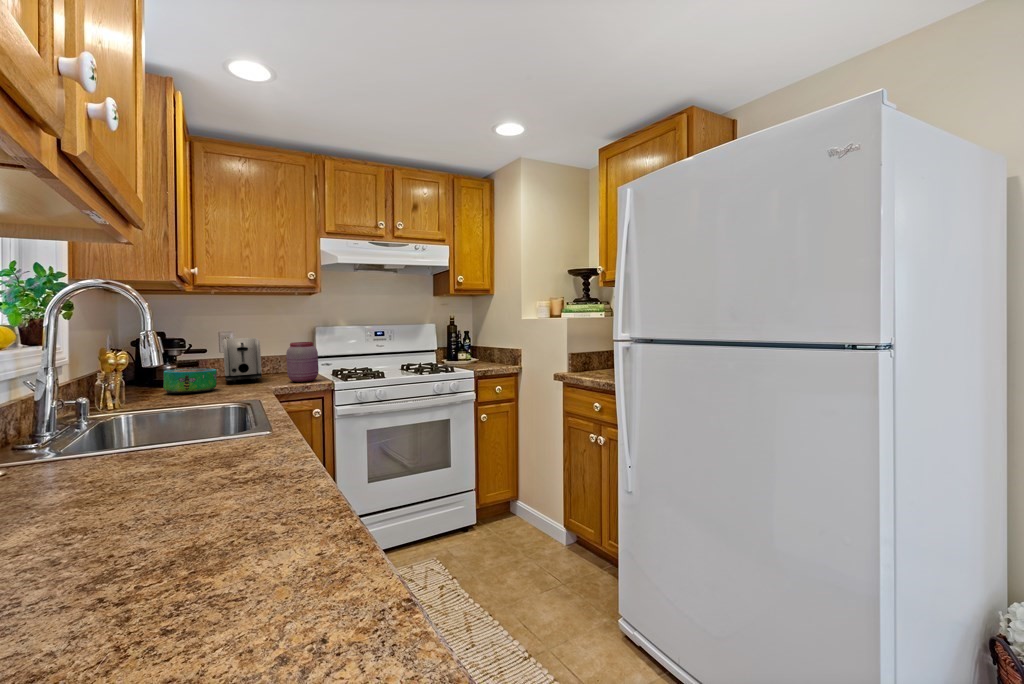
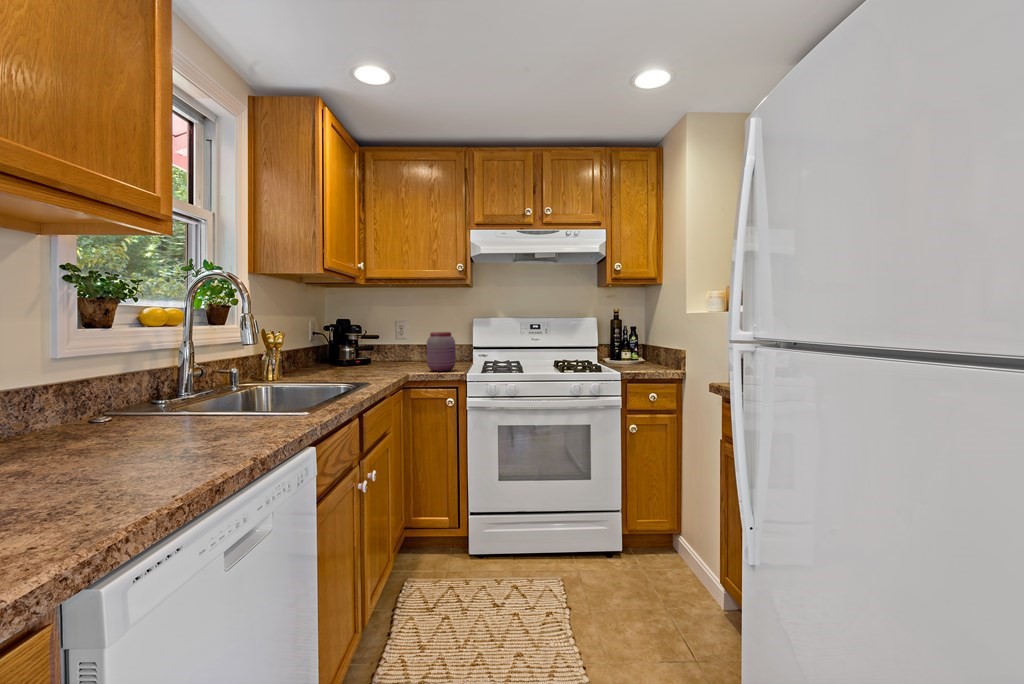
toaster: present [223,338,262,384] -> none [377,328,414,369]
decorative bowl: present [163,369,217,393] -> none [323,353,365,374]

